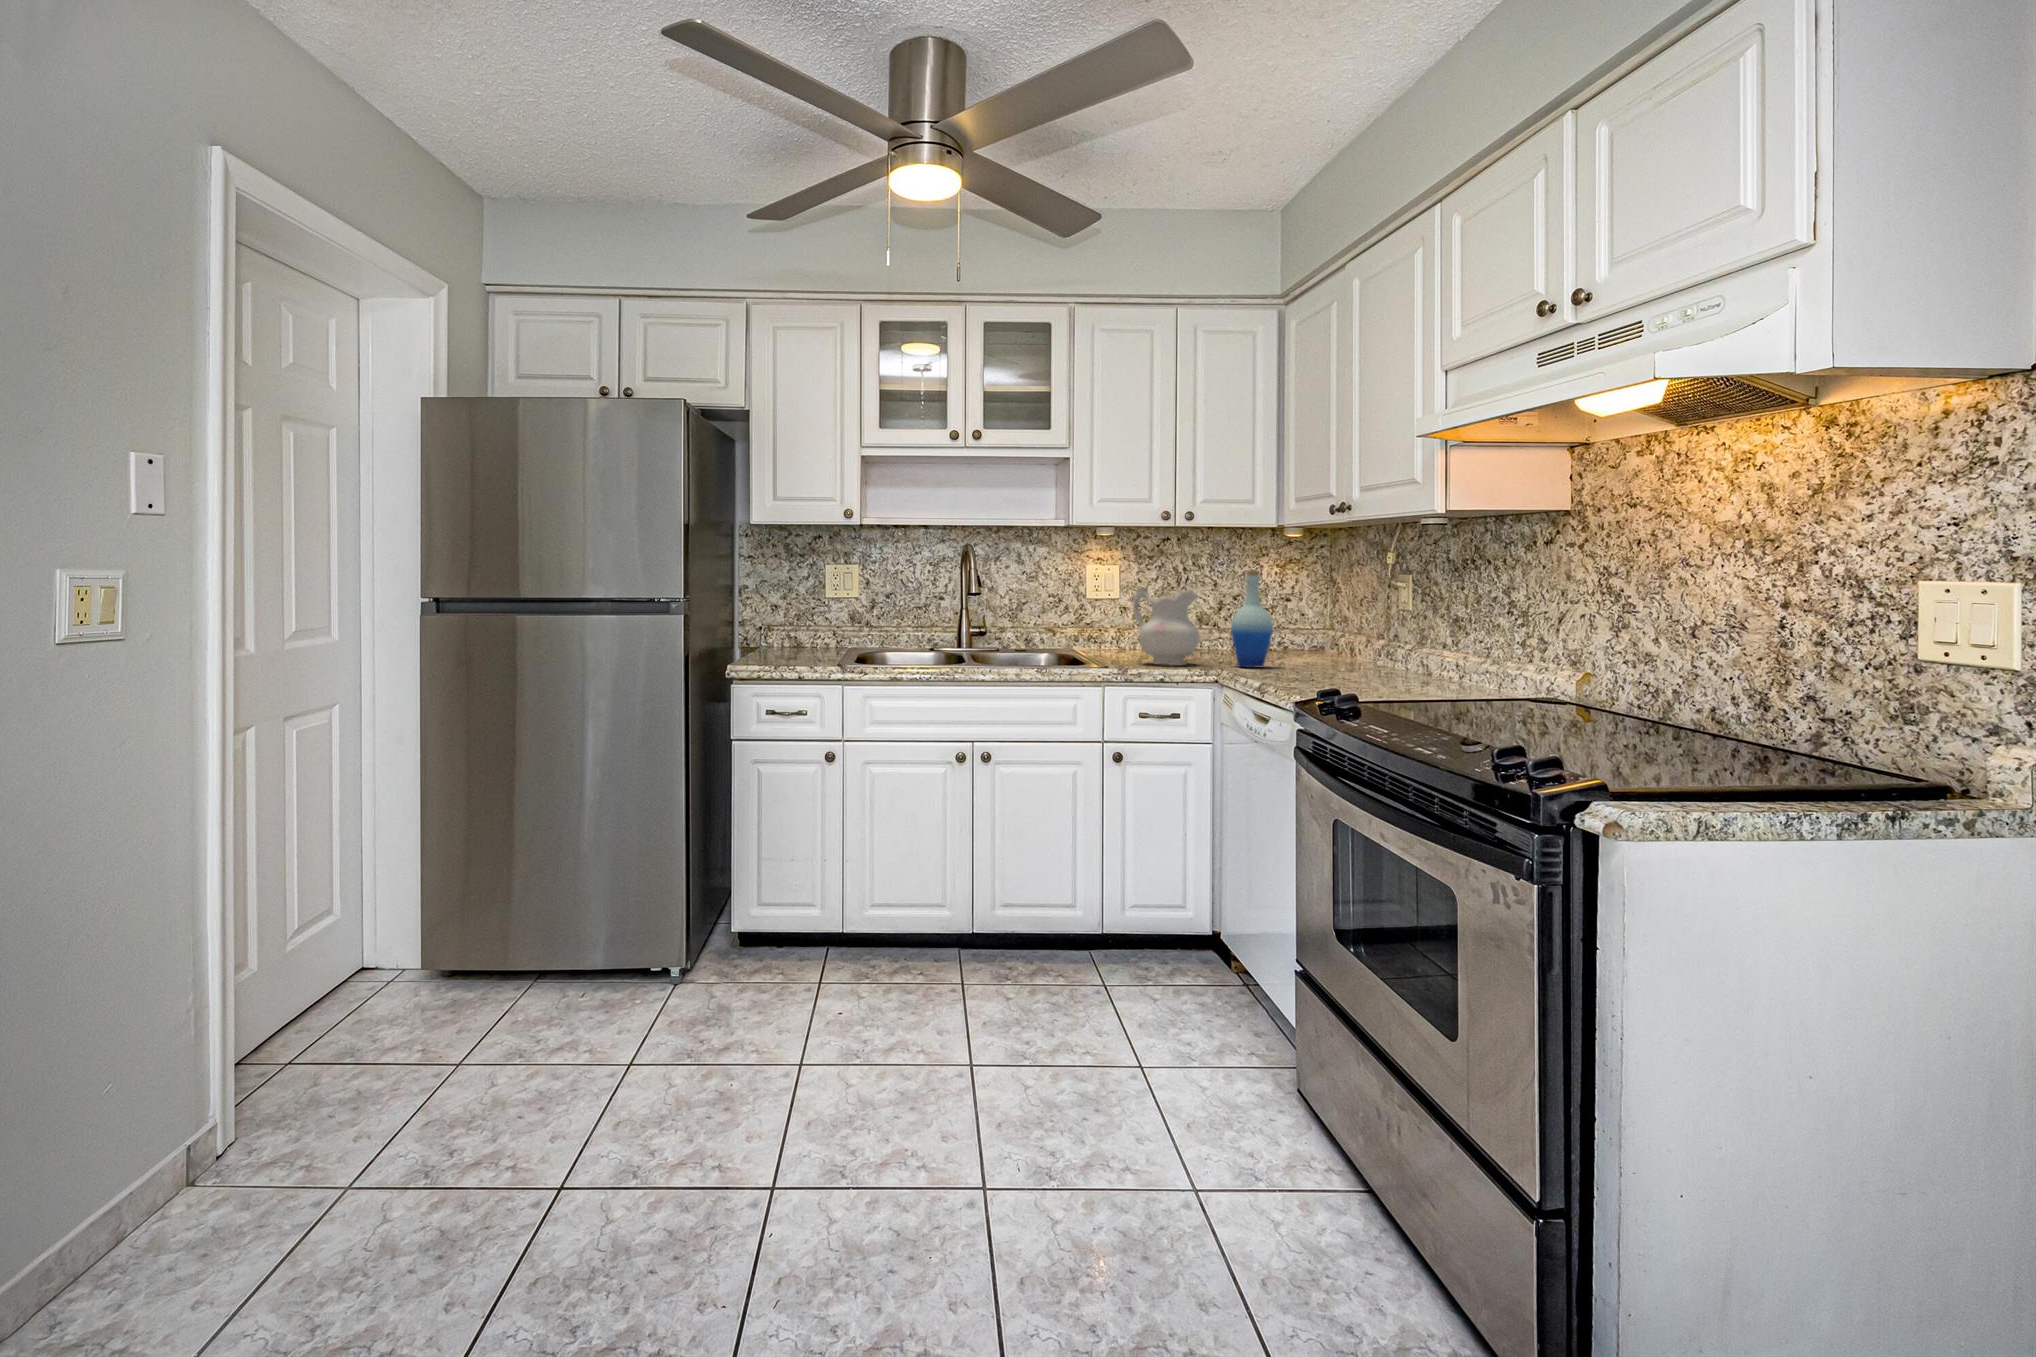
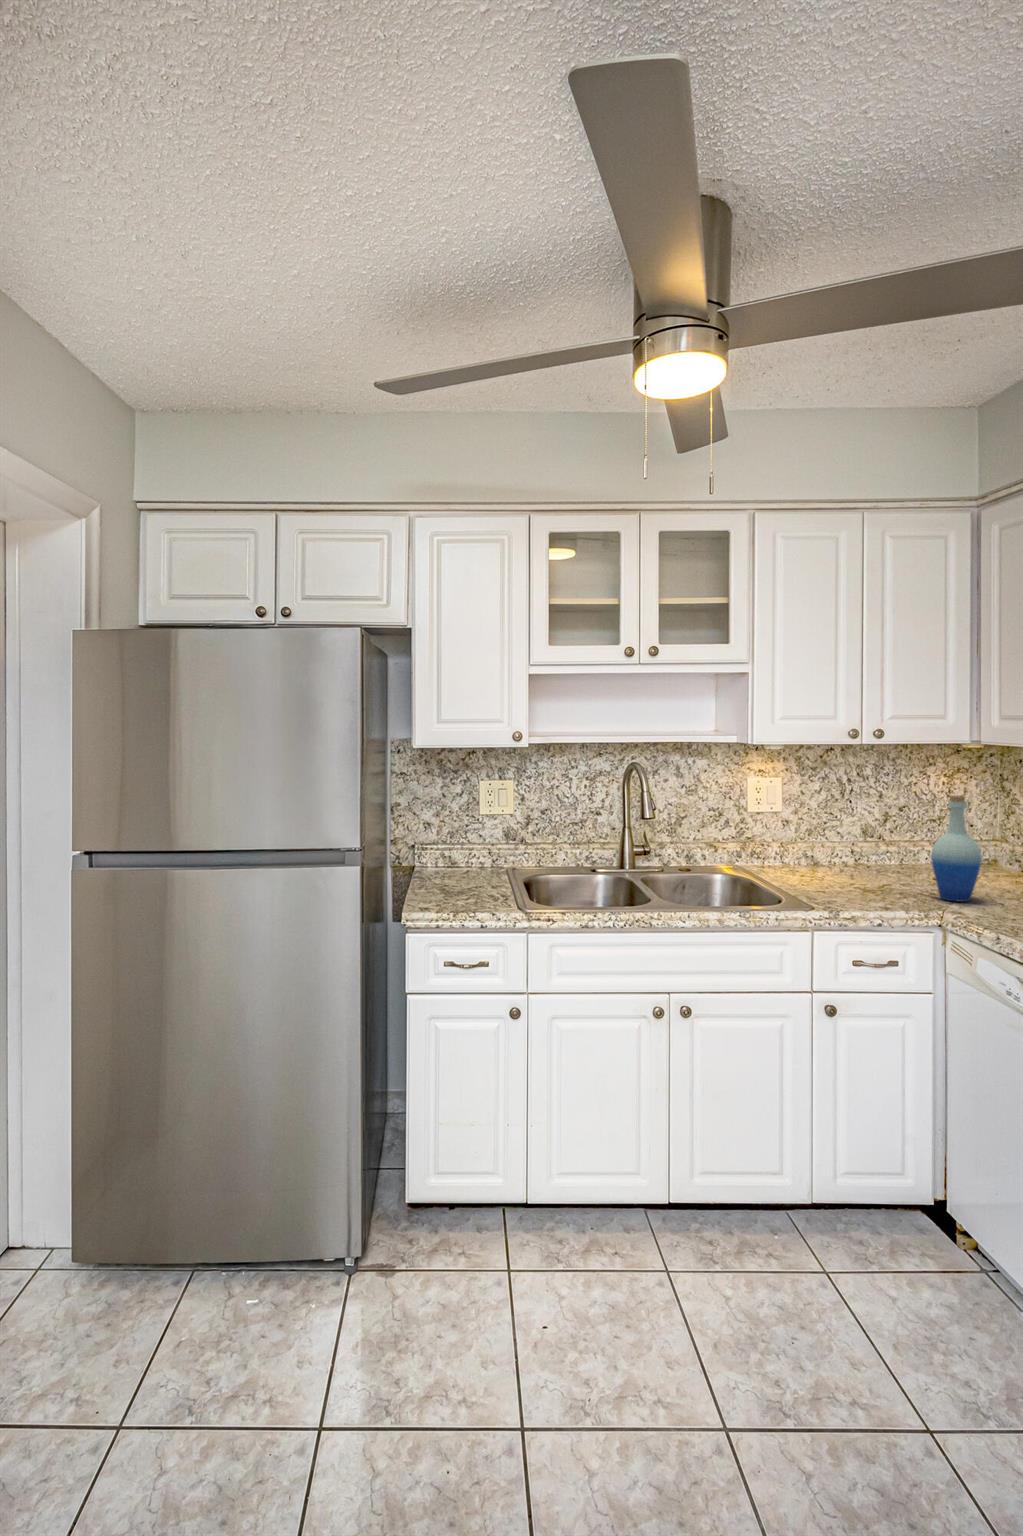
ceramic pitcher: present [1133,587,1200,665] -> none [816,809,894,896]

